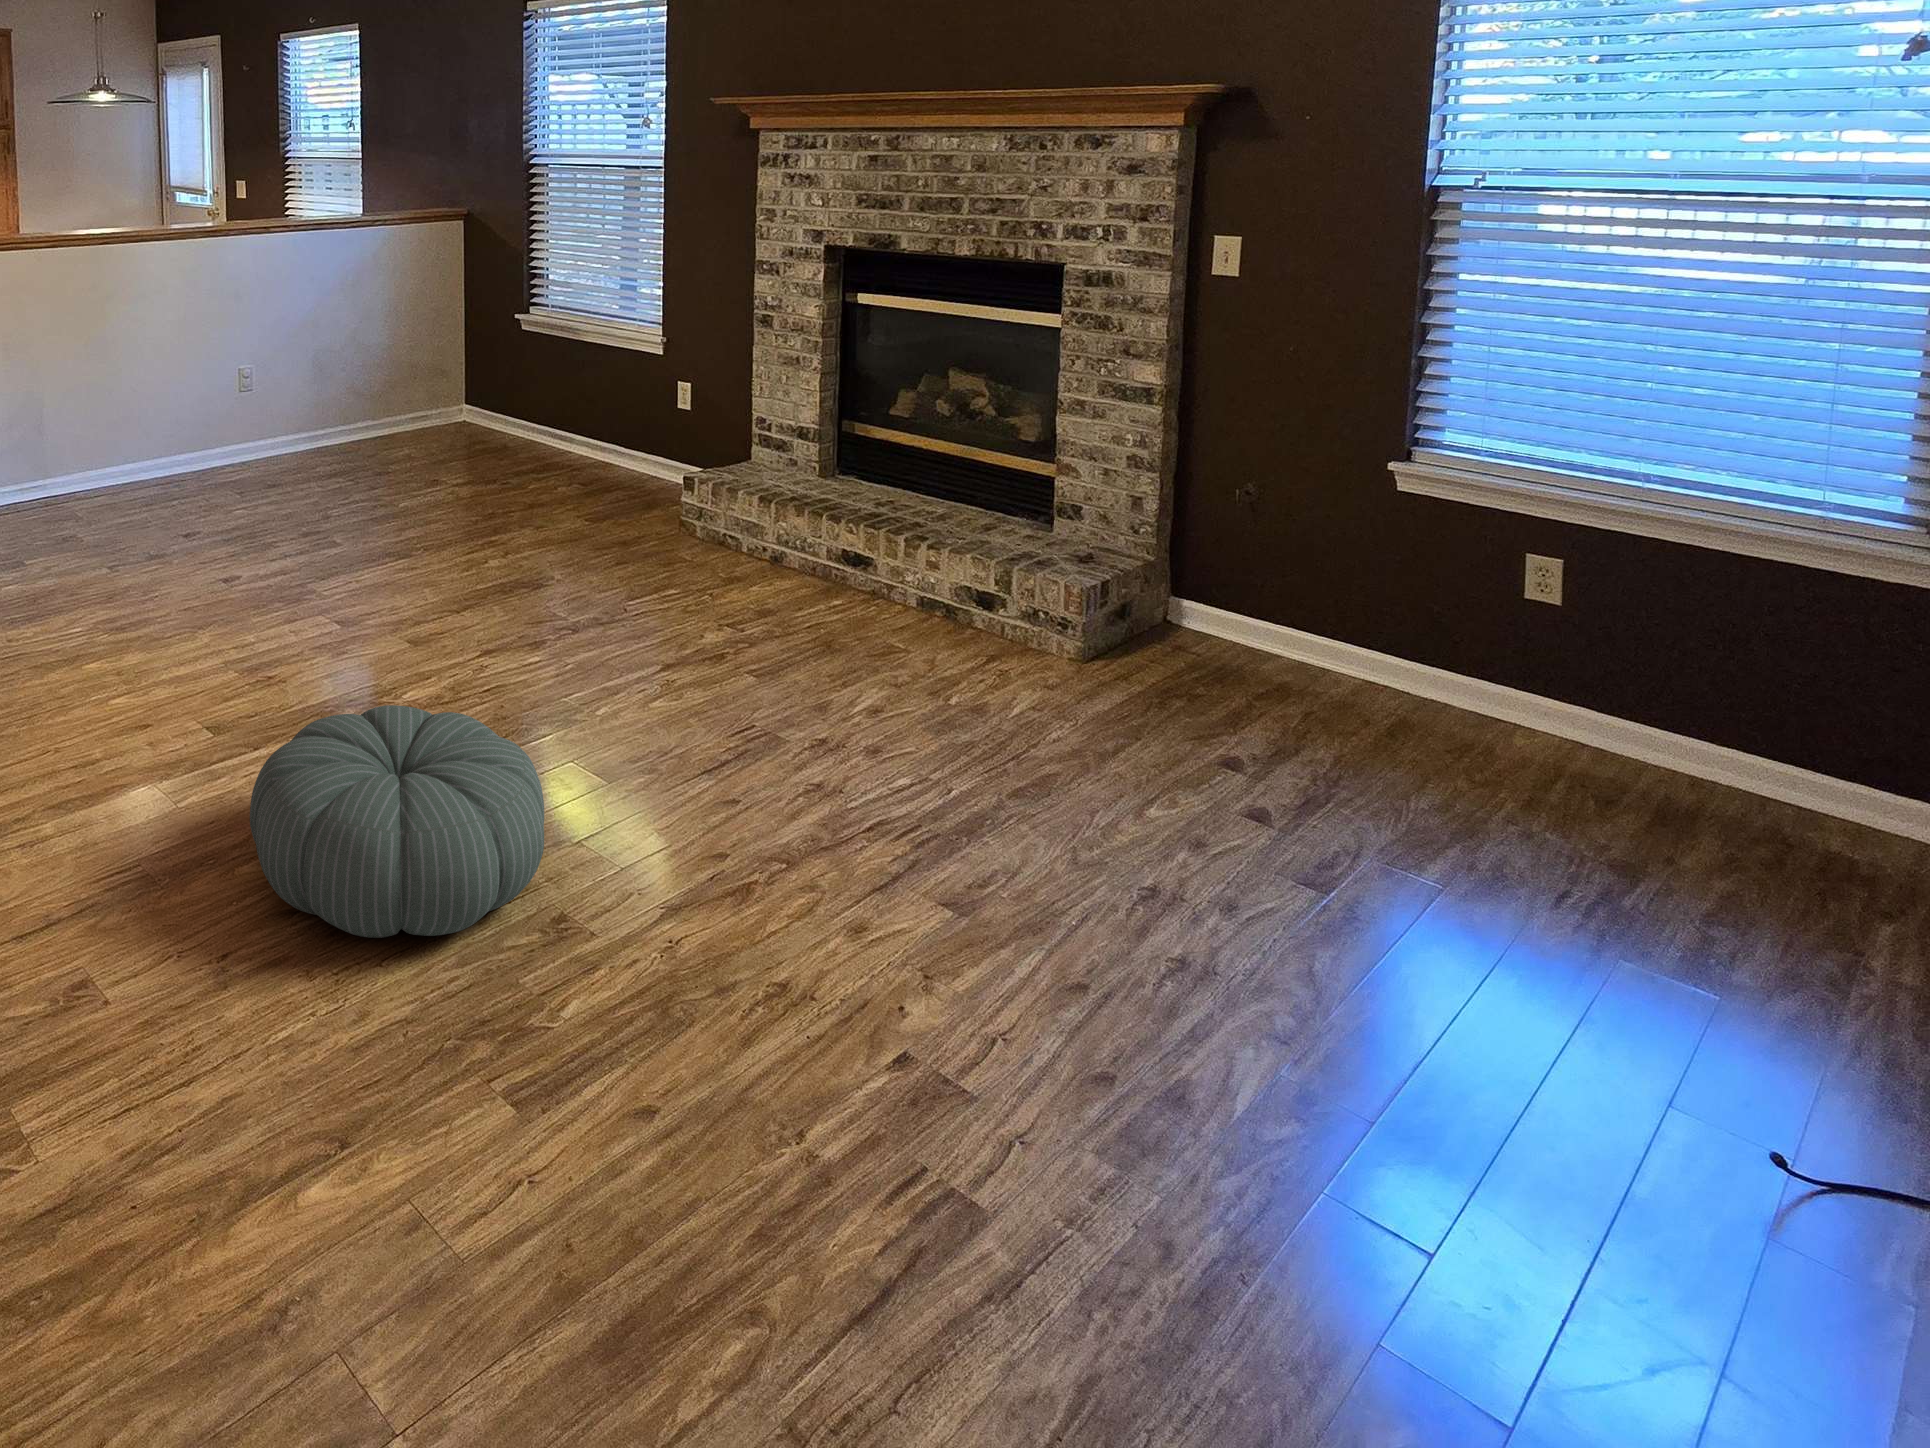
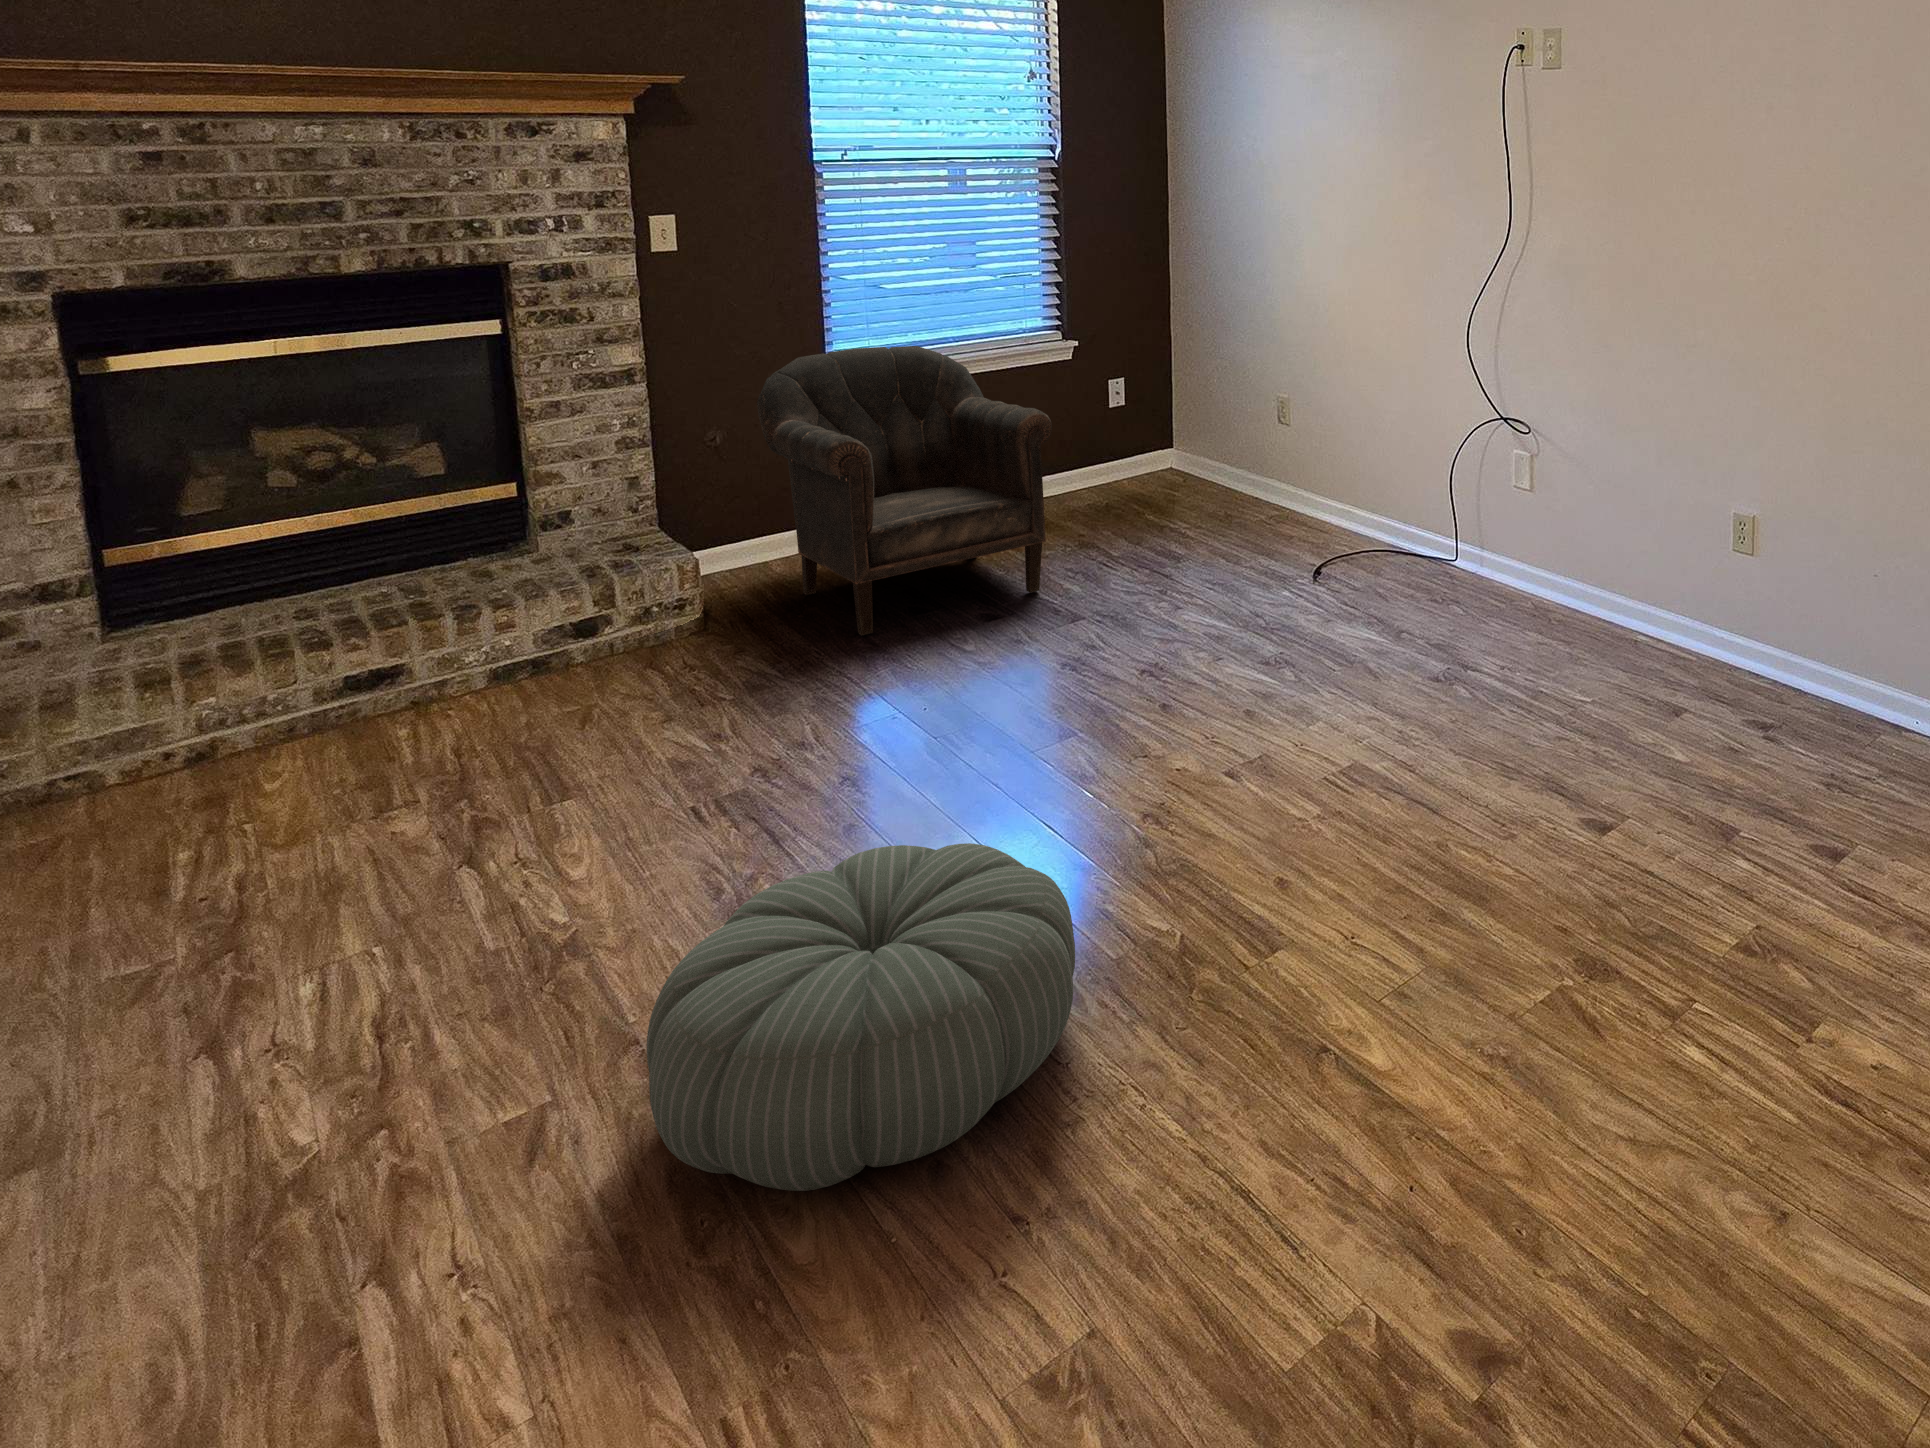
armchair: none [1129,417,1568,837] -> present [757,346,1052,636]

